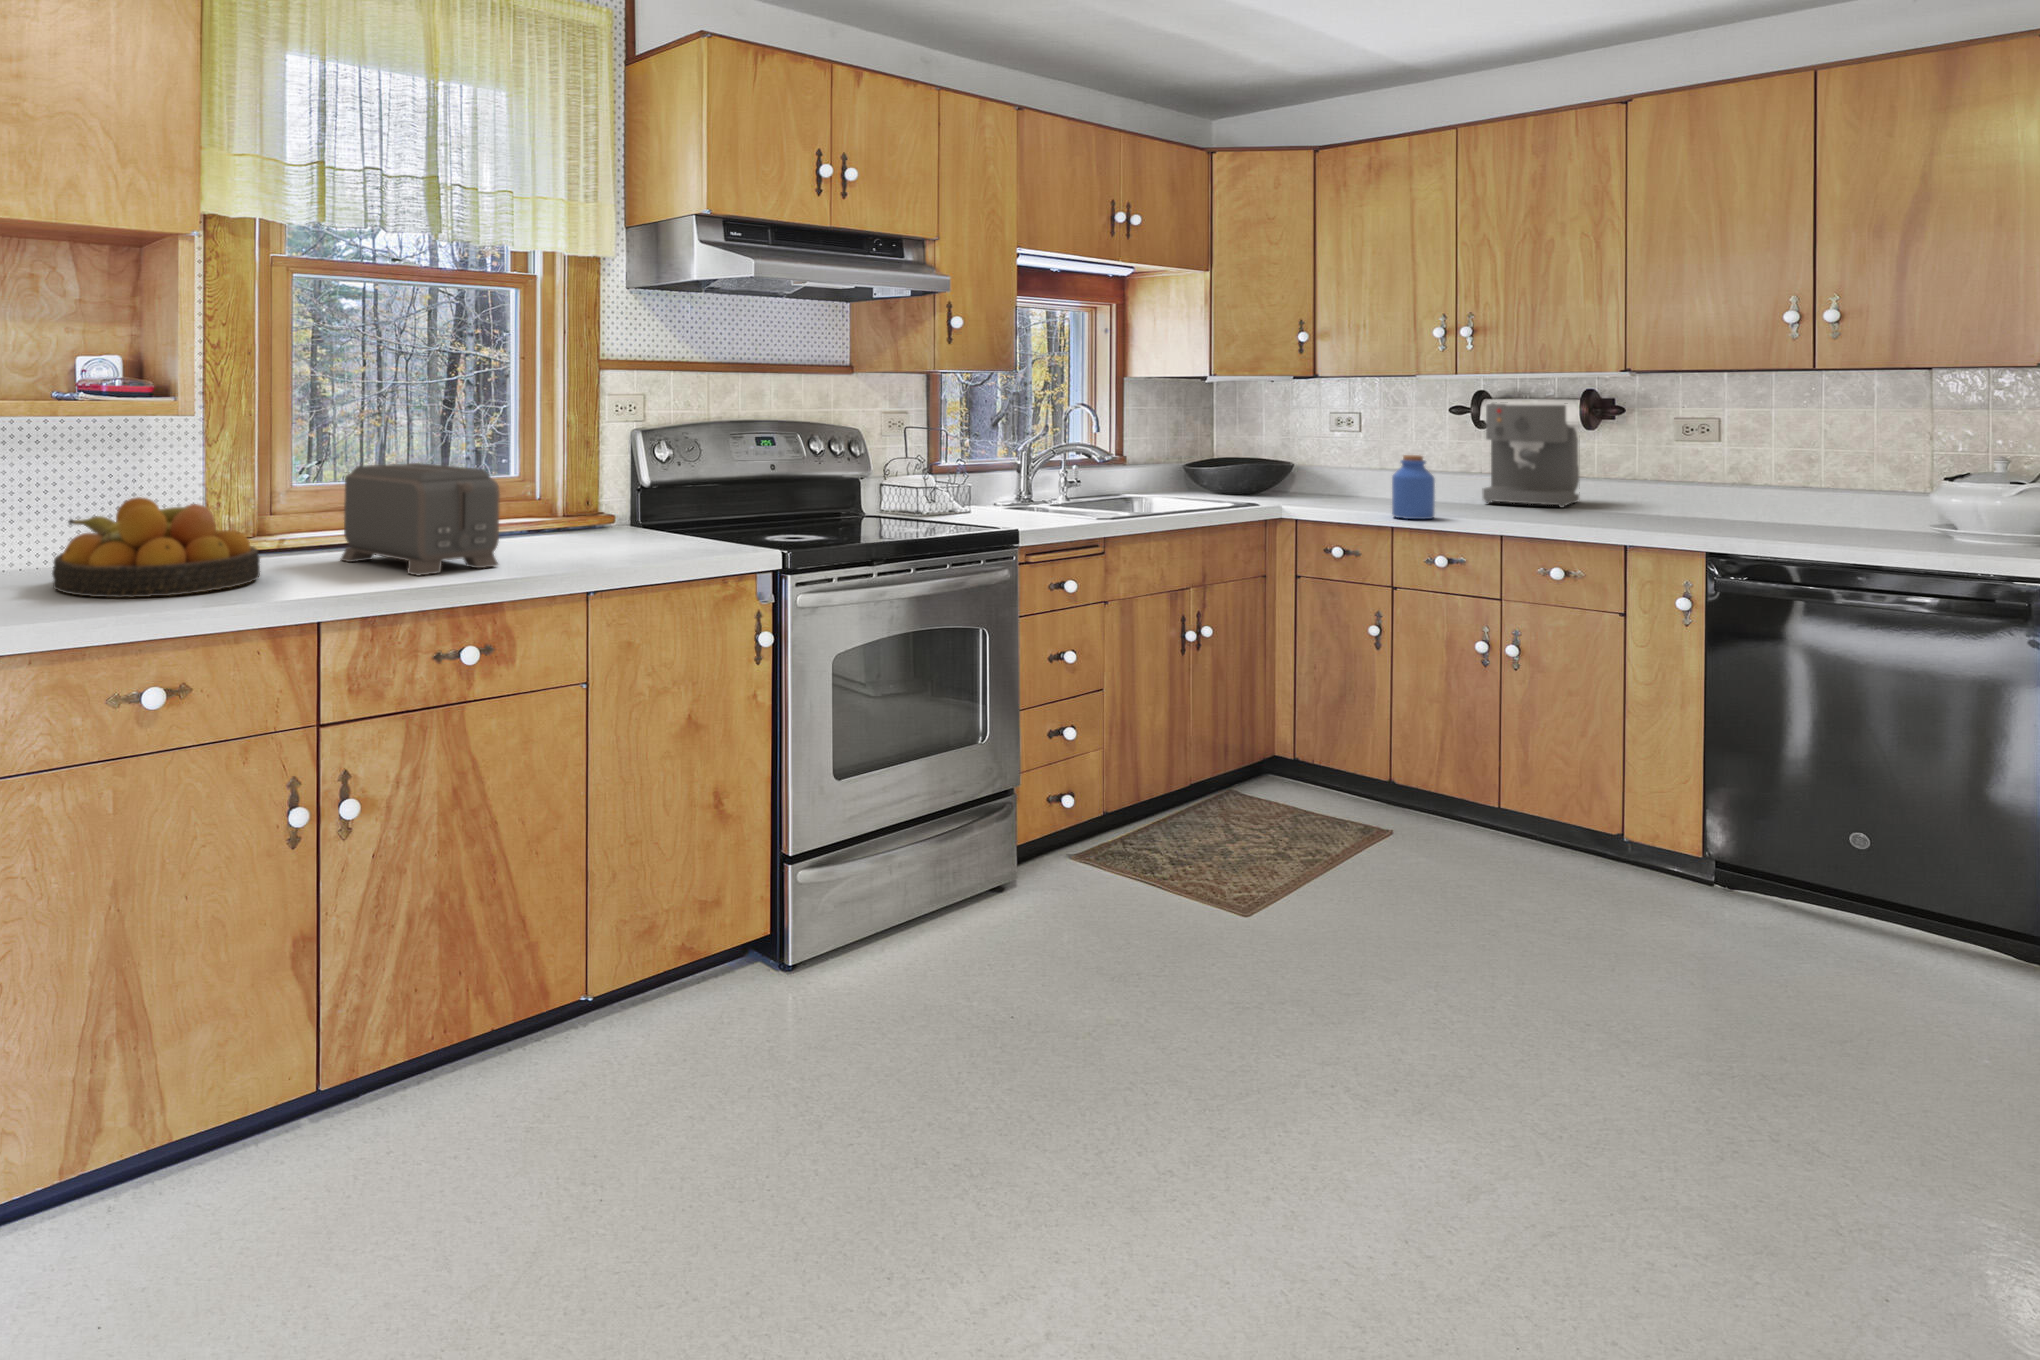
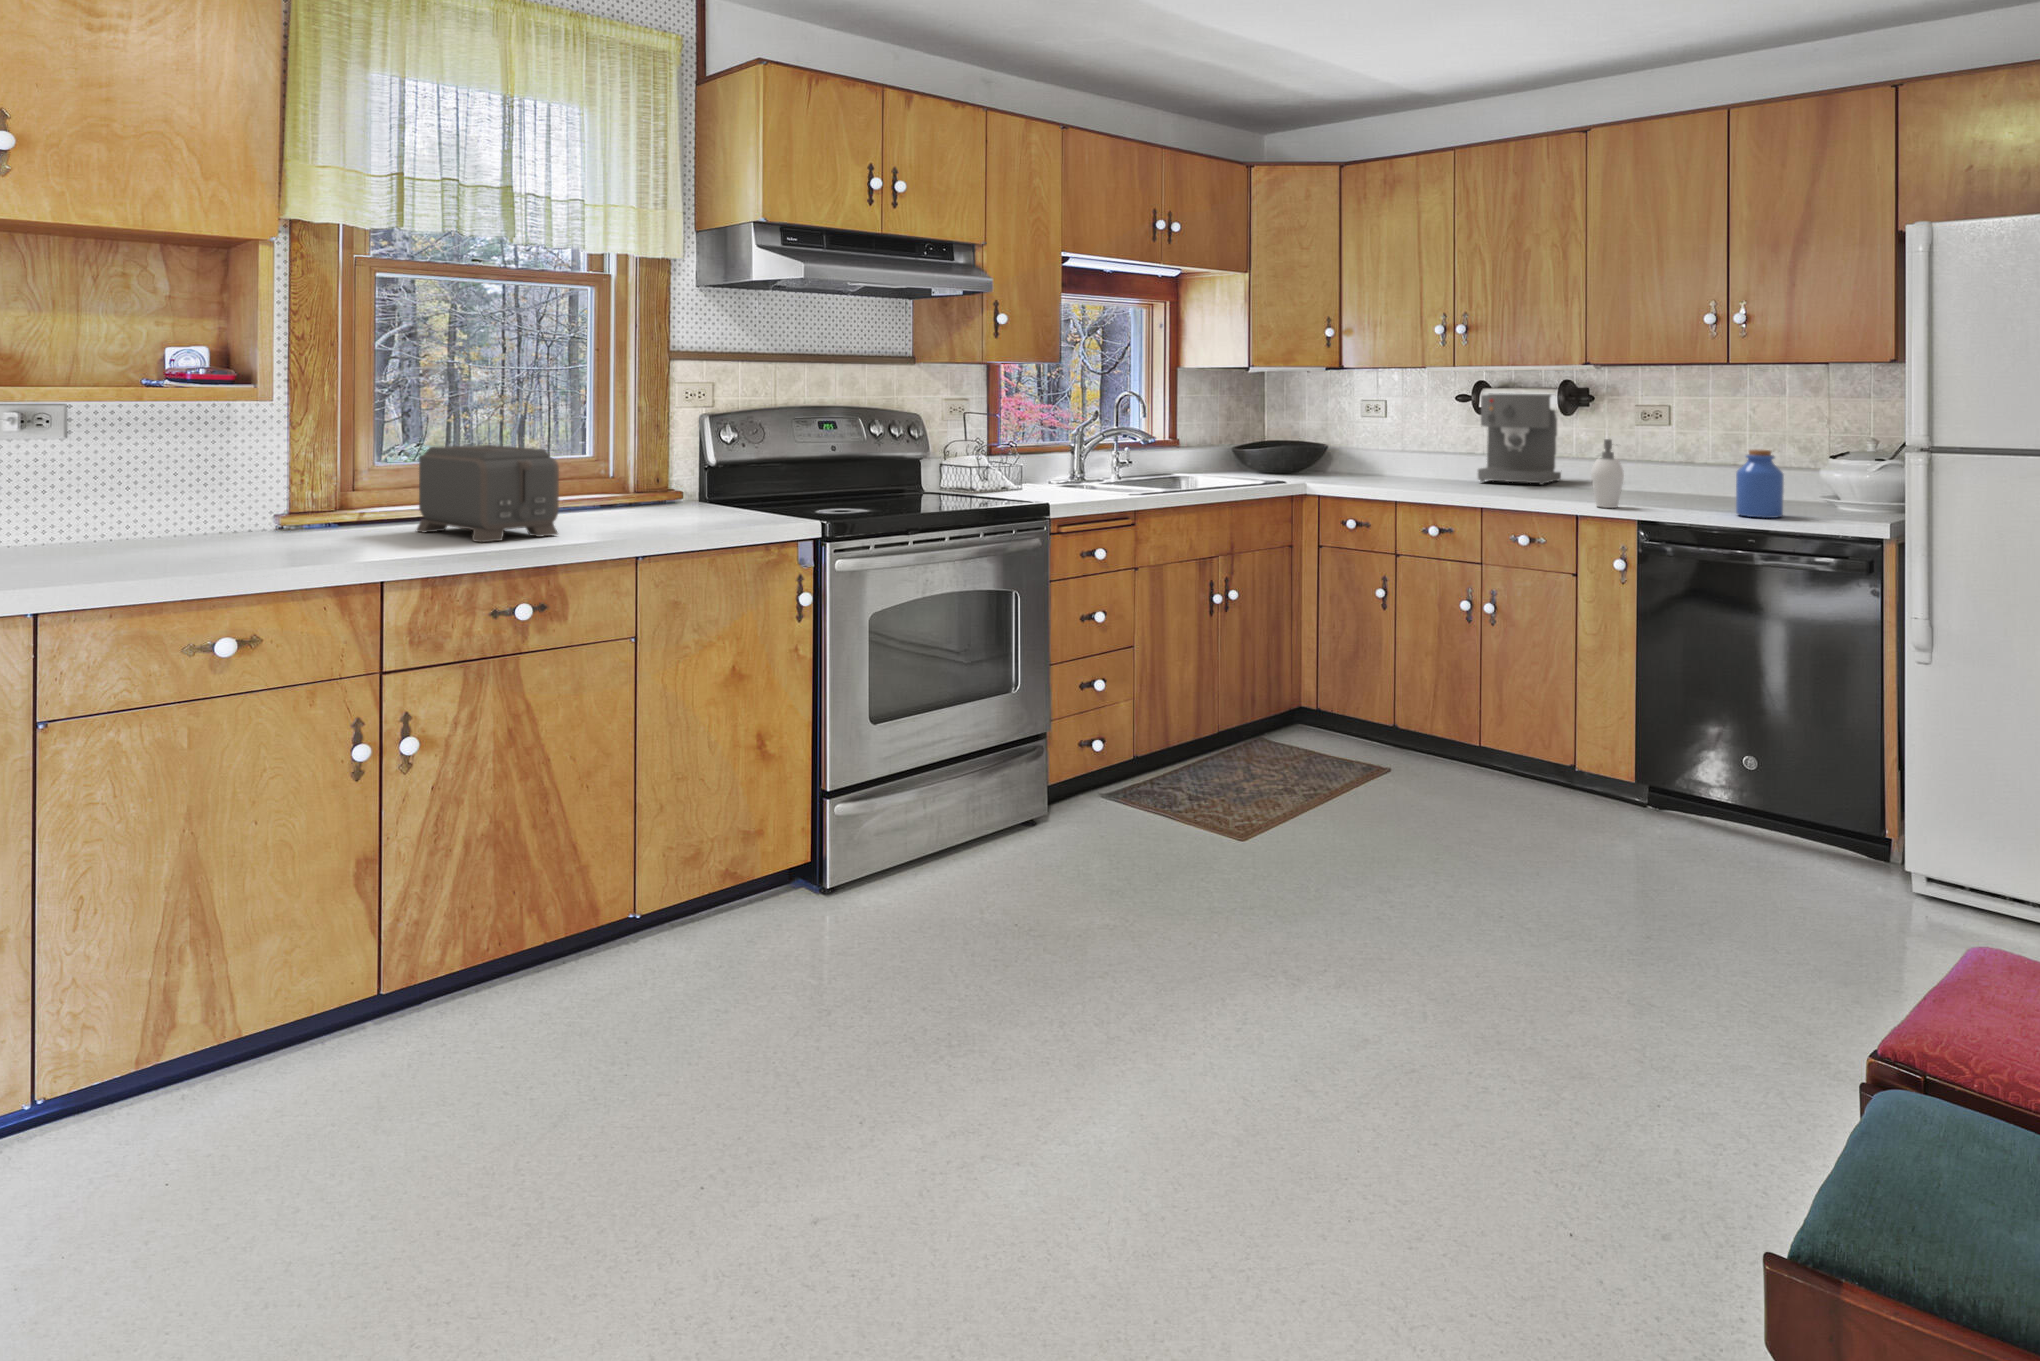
jar: present [1392,455,1435,519] -> present [1736,450,1784,518]
soap dispenser: none [1644,457,1686,537] -> present [1591,439,1624,508]
fruit bowl: present [52,497,260,598] -> none [140,474,335,561]

